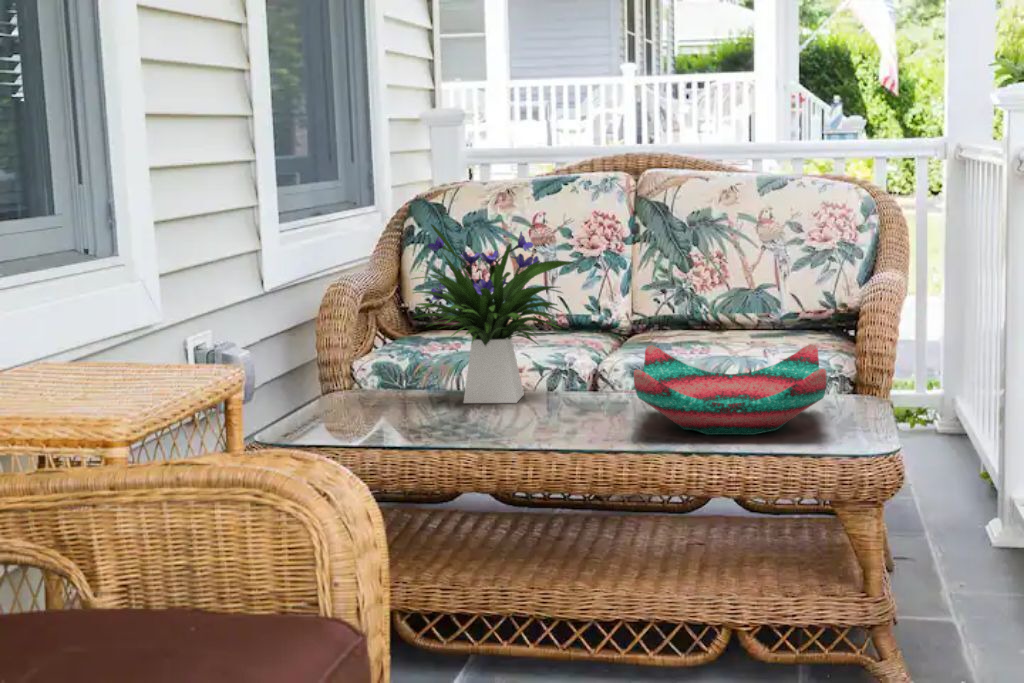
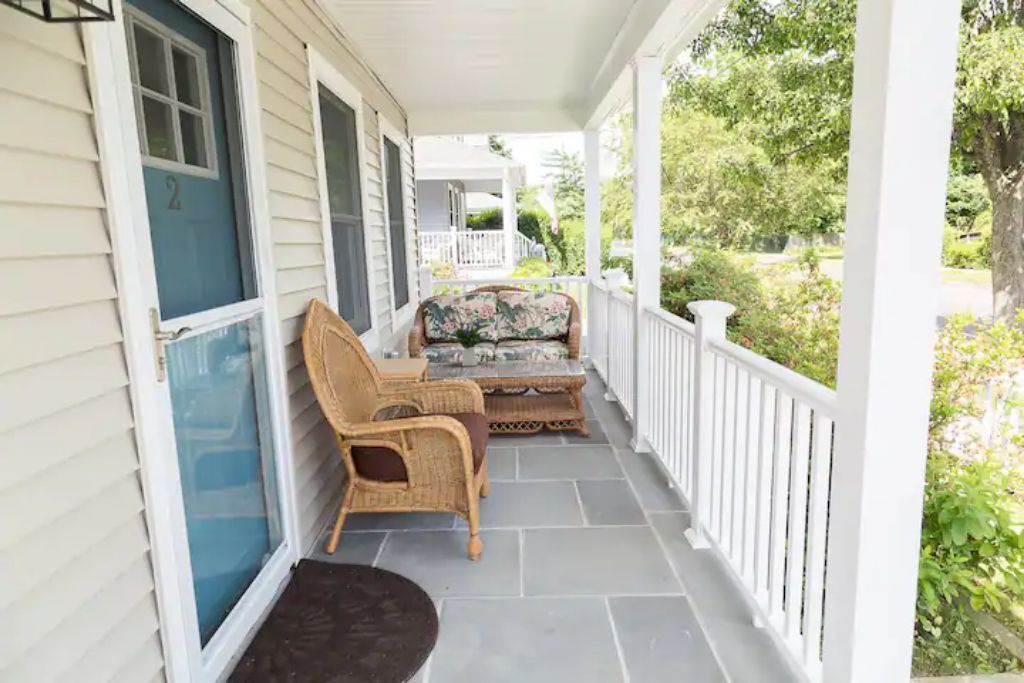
decorative bowl: present [634,344,826,435] -> none [516,346,567,371]

